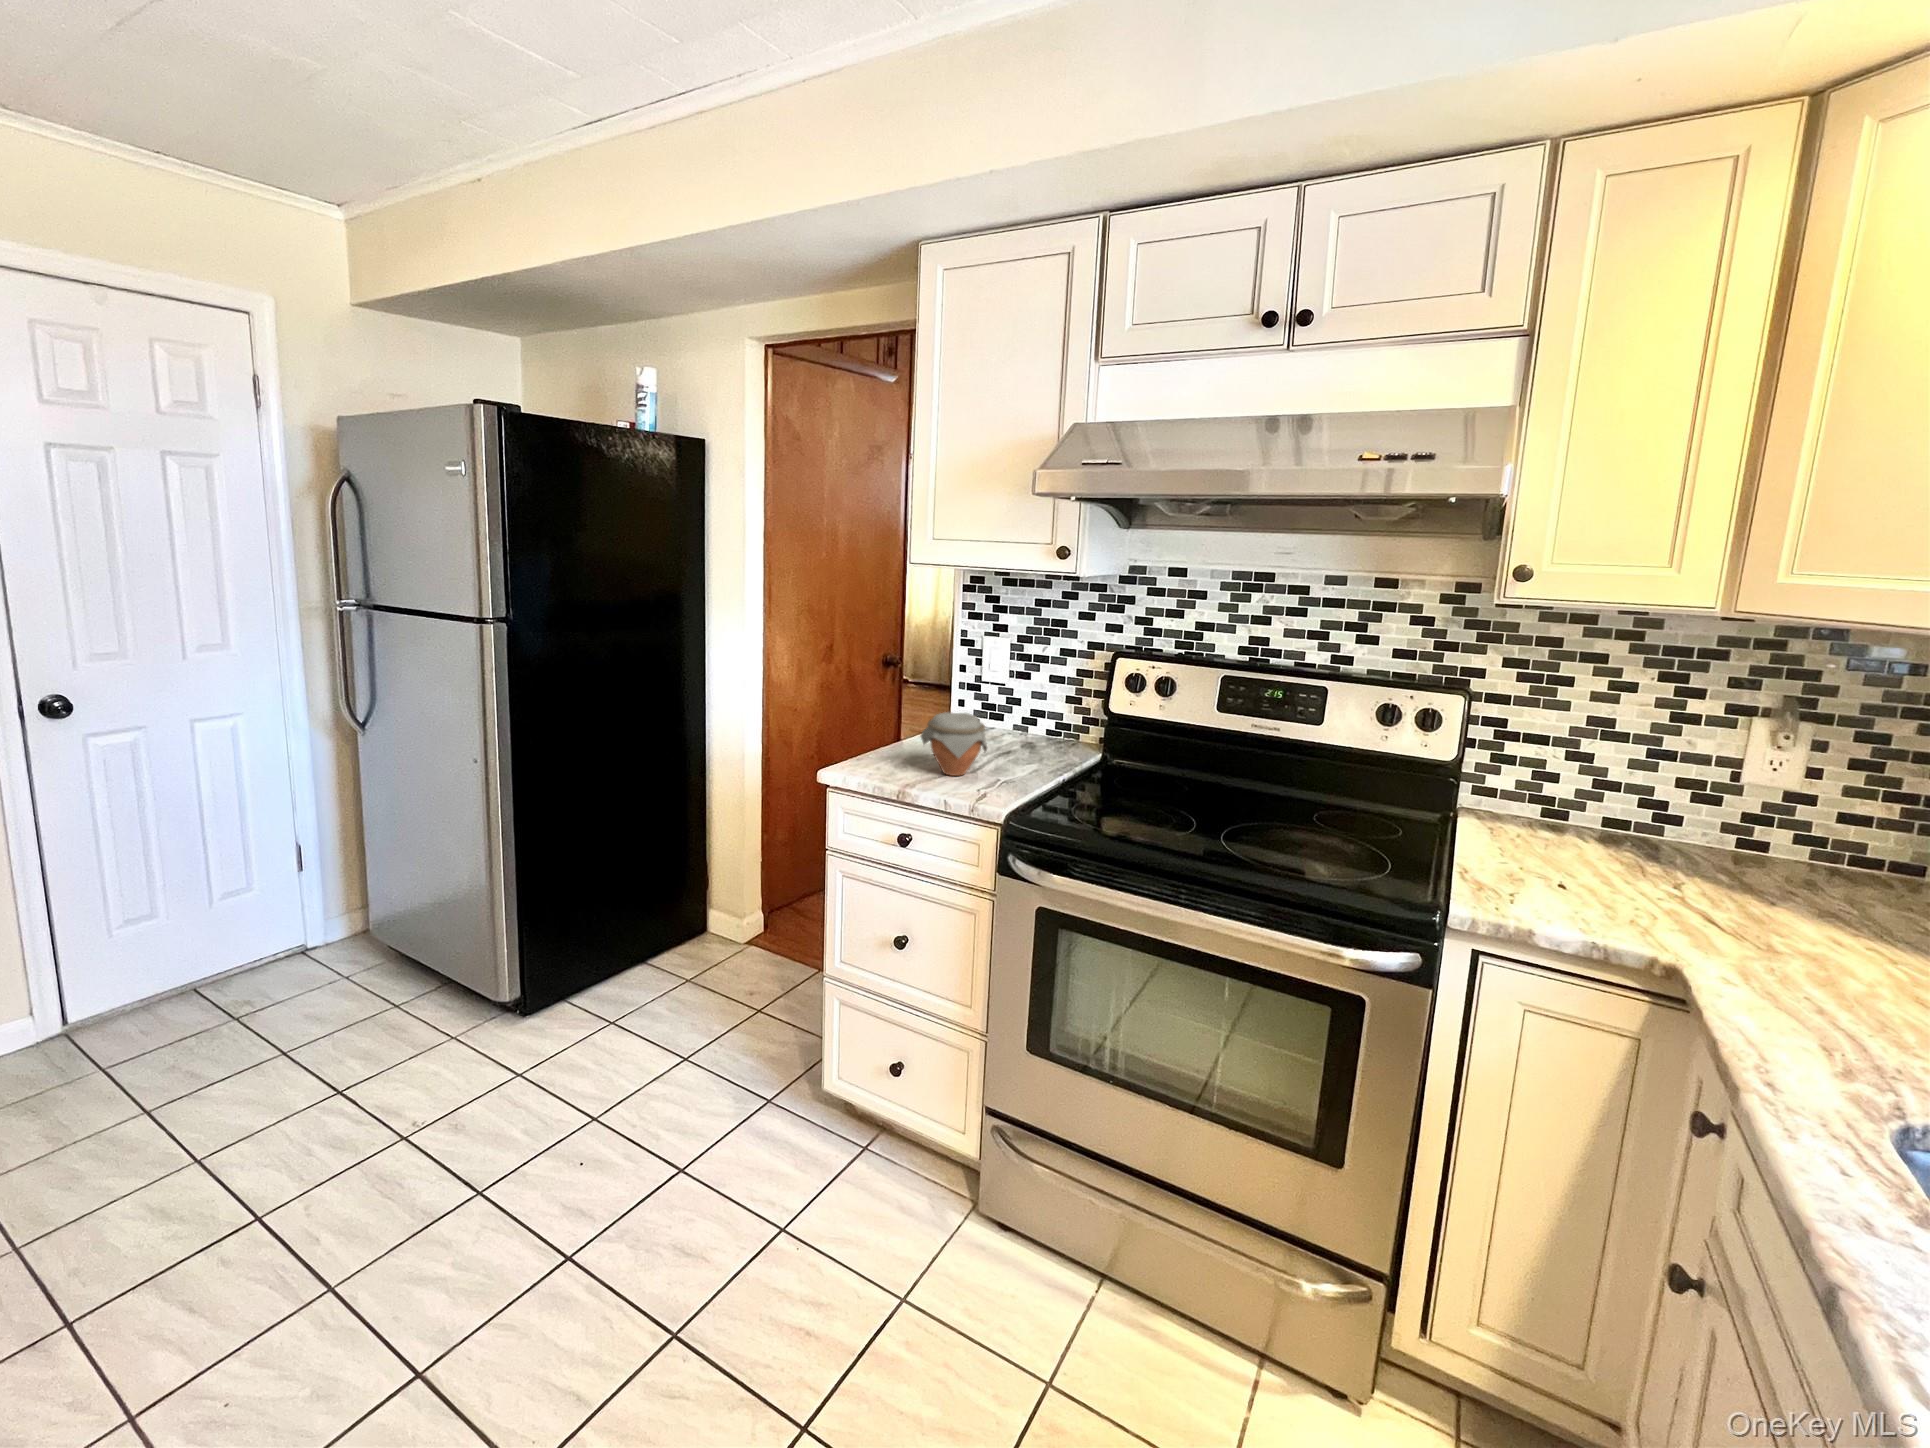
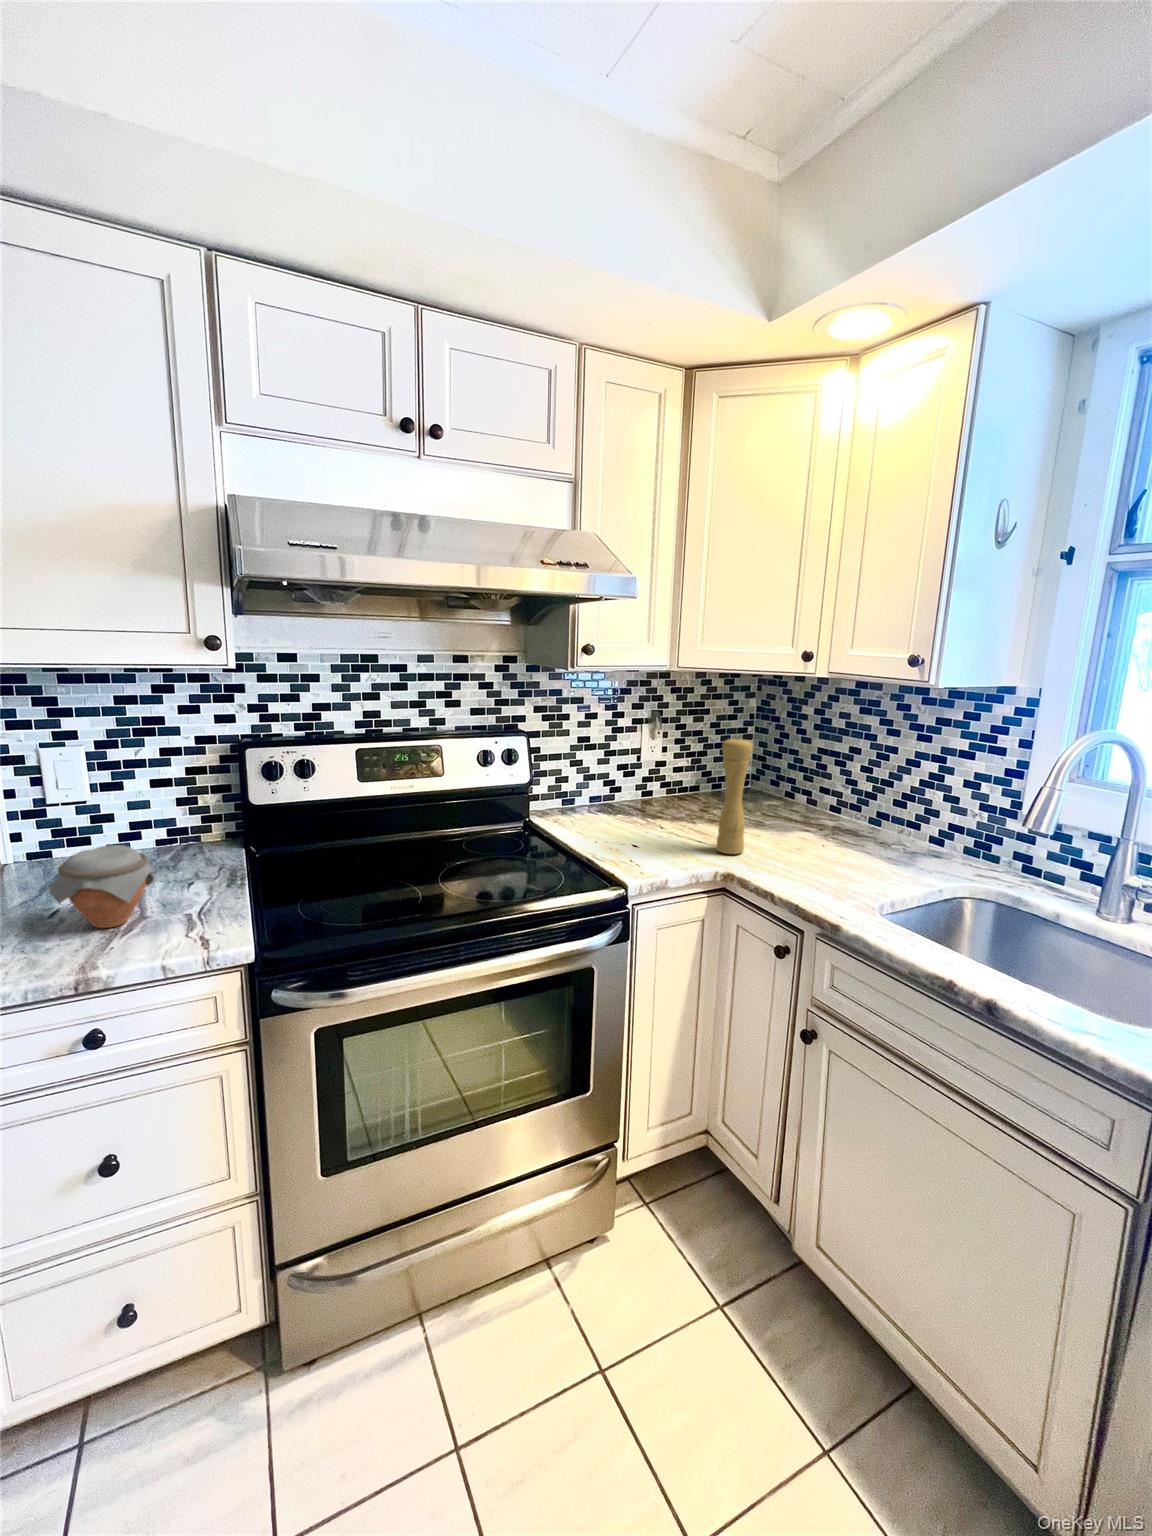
pepper mill: none [1736,753,1856,971] -> present [716,737,753,854]

